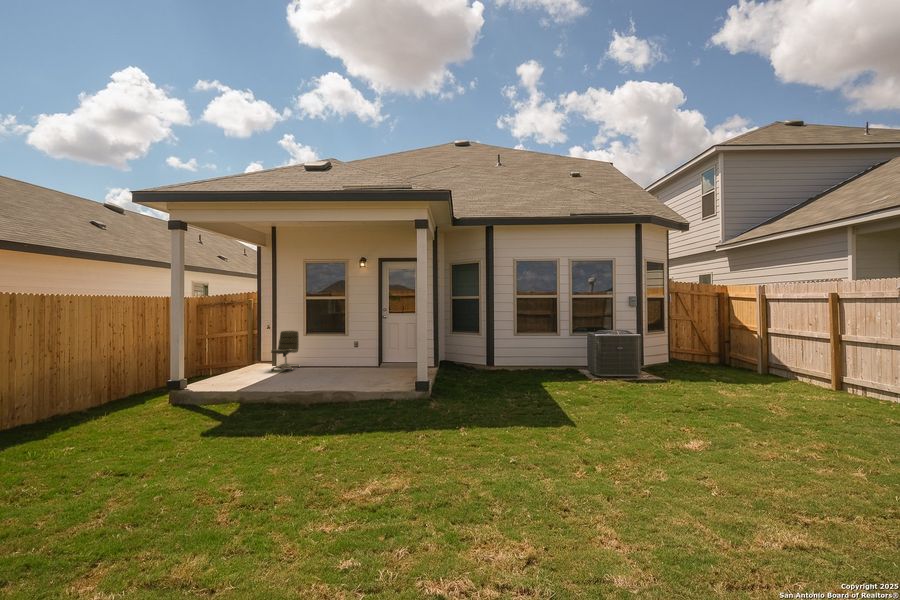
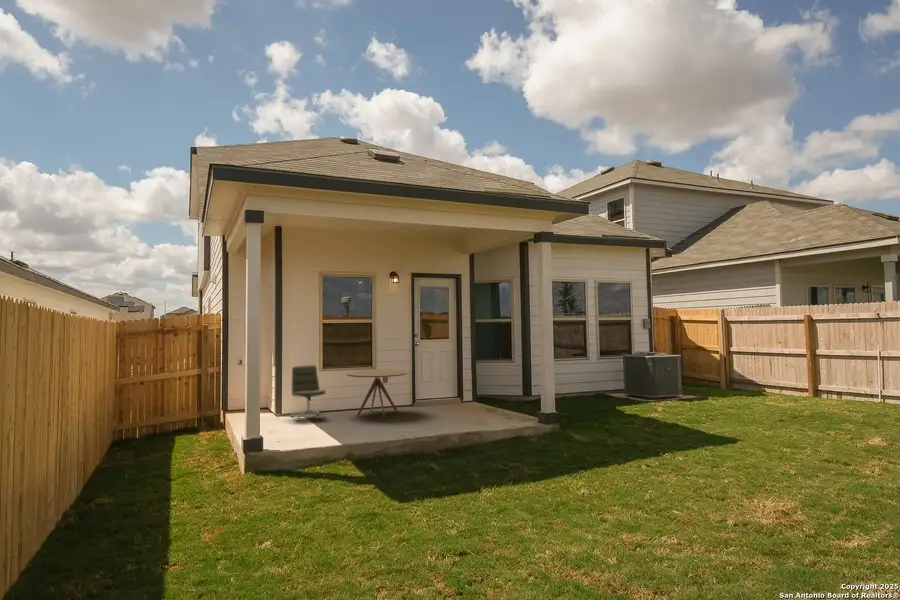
round table: none [308,336,357,373] -> present [346,370,408,417]

